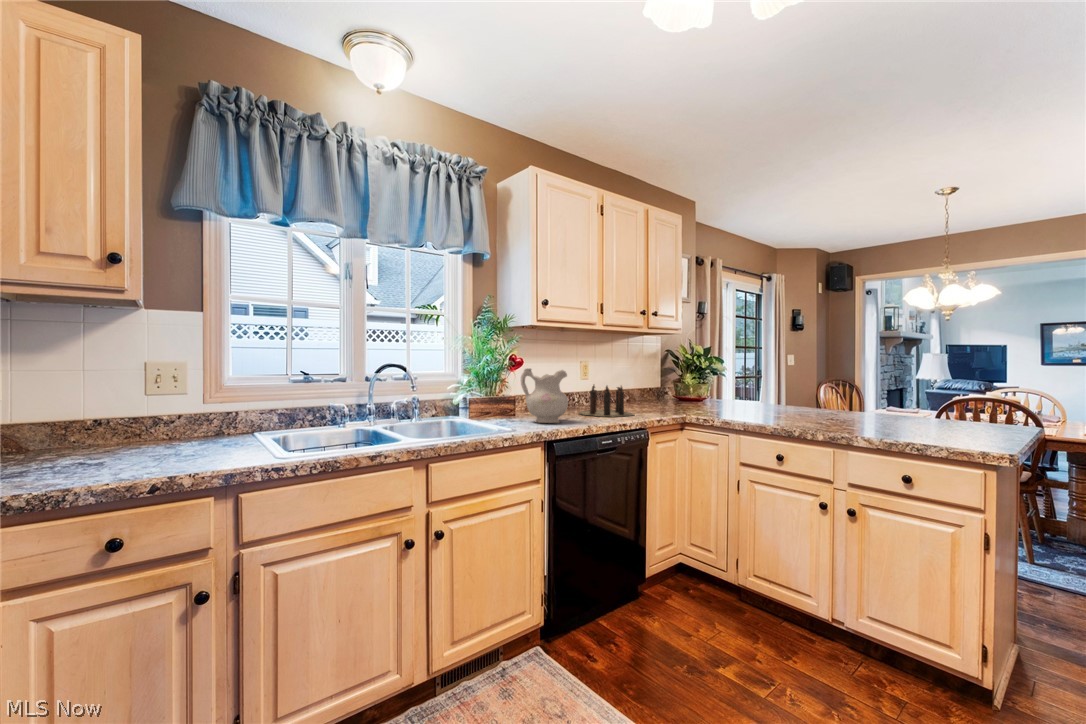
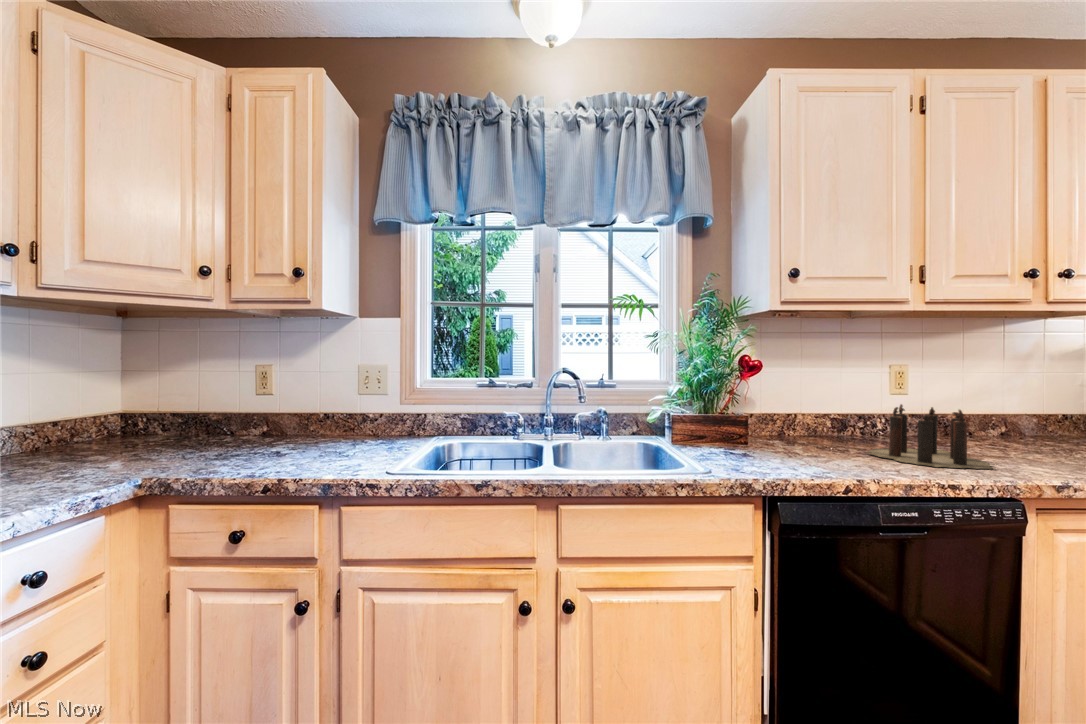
ceramic pitcher: present [521,369,568,423] -> none [743,375,827,466]

